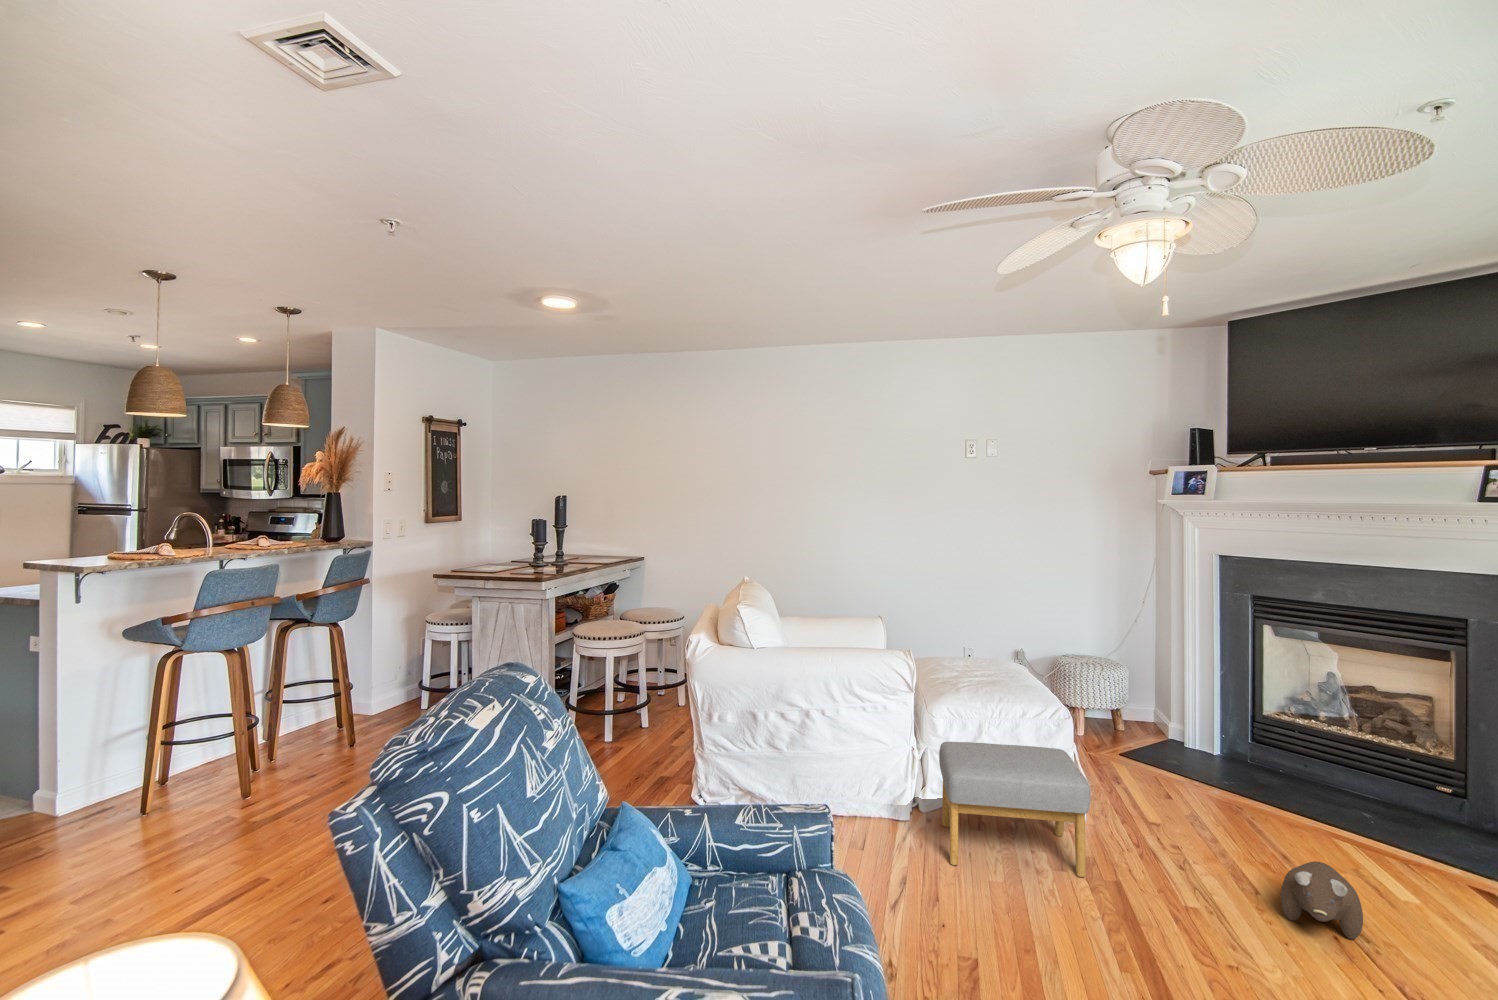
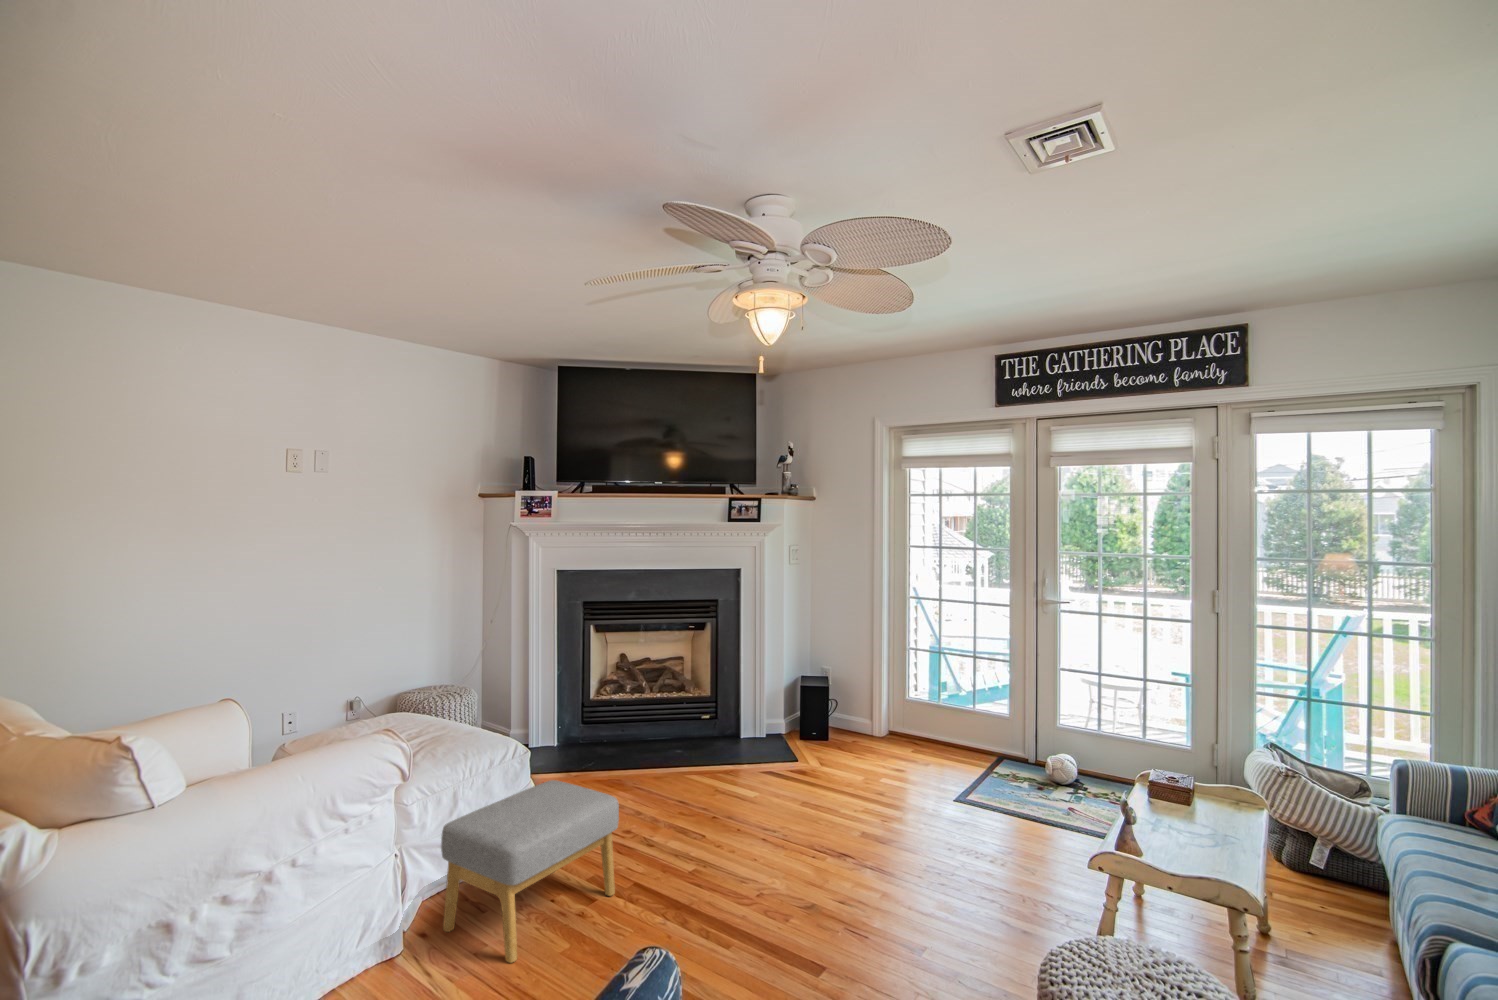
plush toy: present [1281,861,1363,939] -> none [721,787,774,841]

